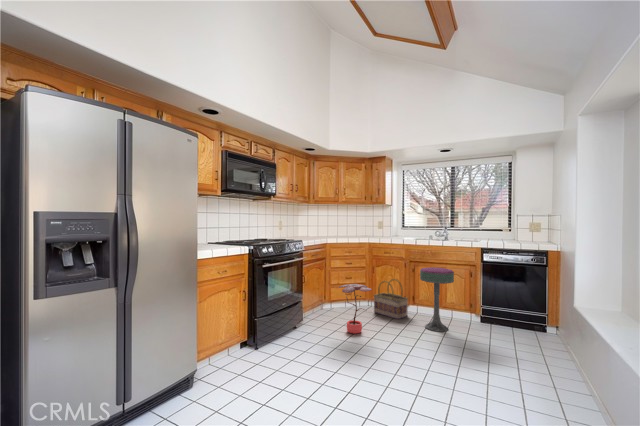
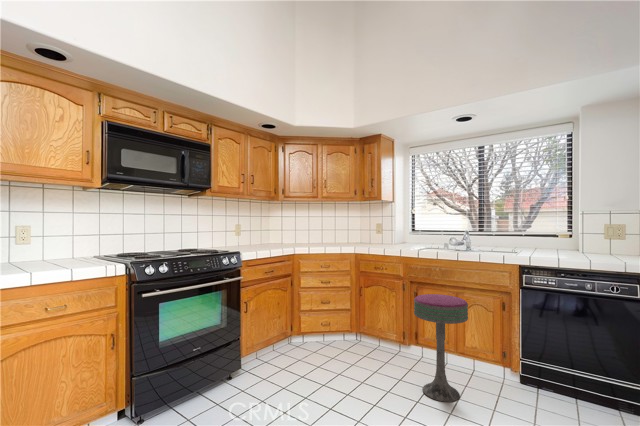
basket: present [374,279,408,319] -> none [357,307,405,370]
potted plant: present [339,284,372,334] -> none [283,317,330,396]

